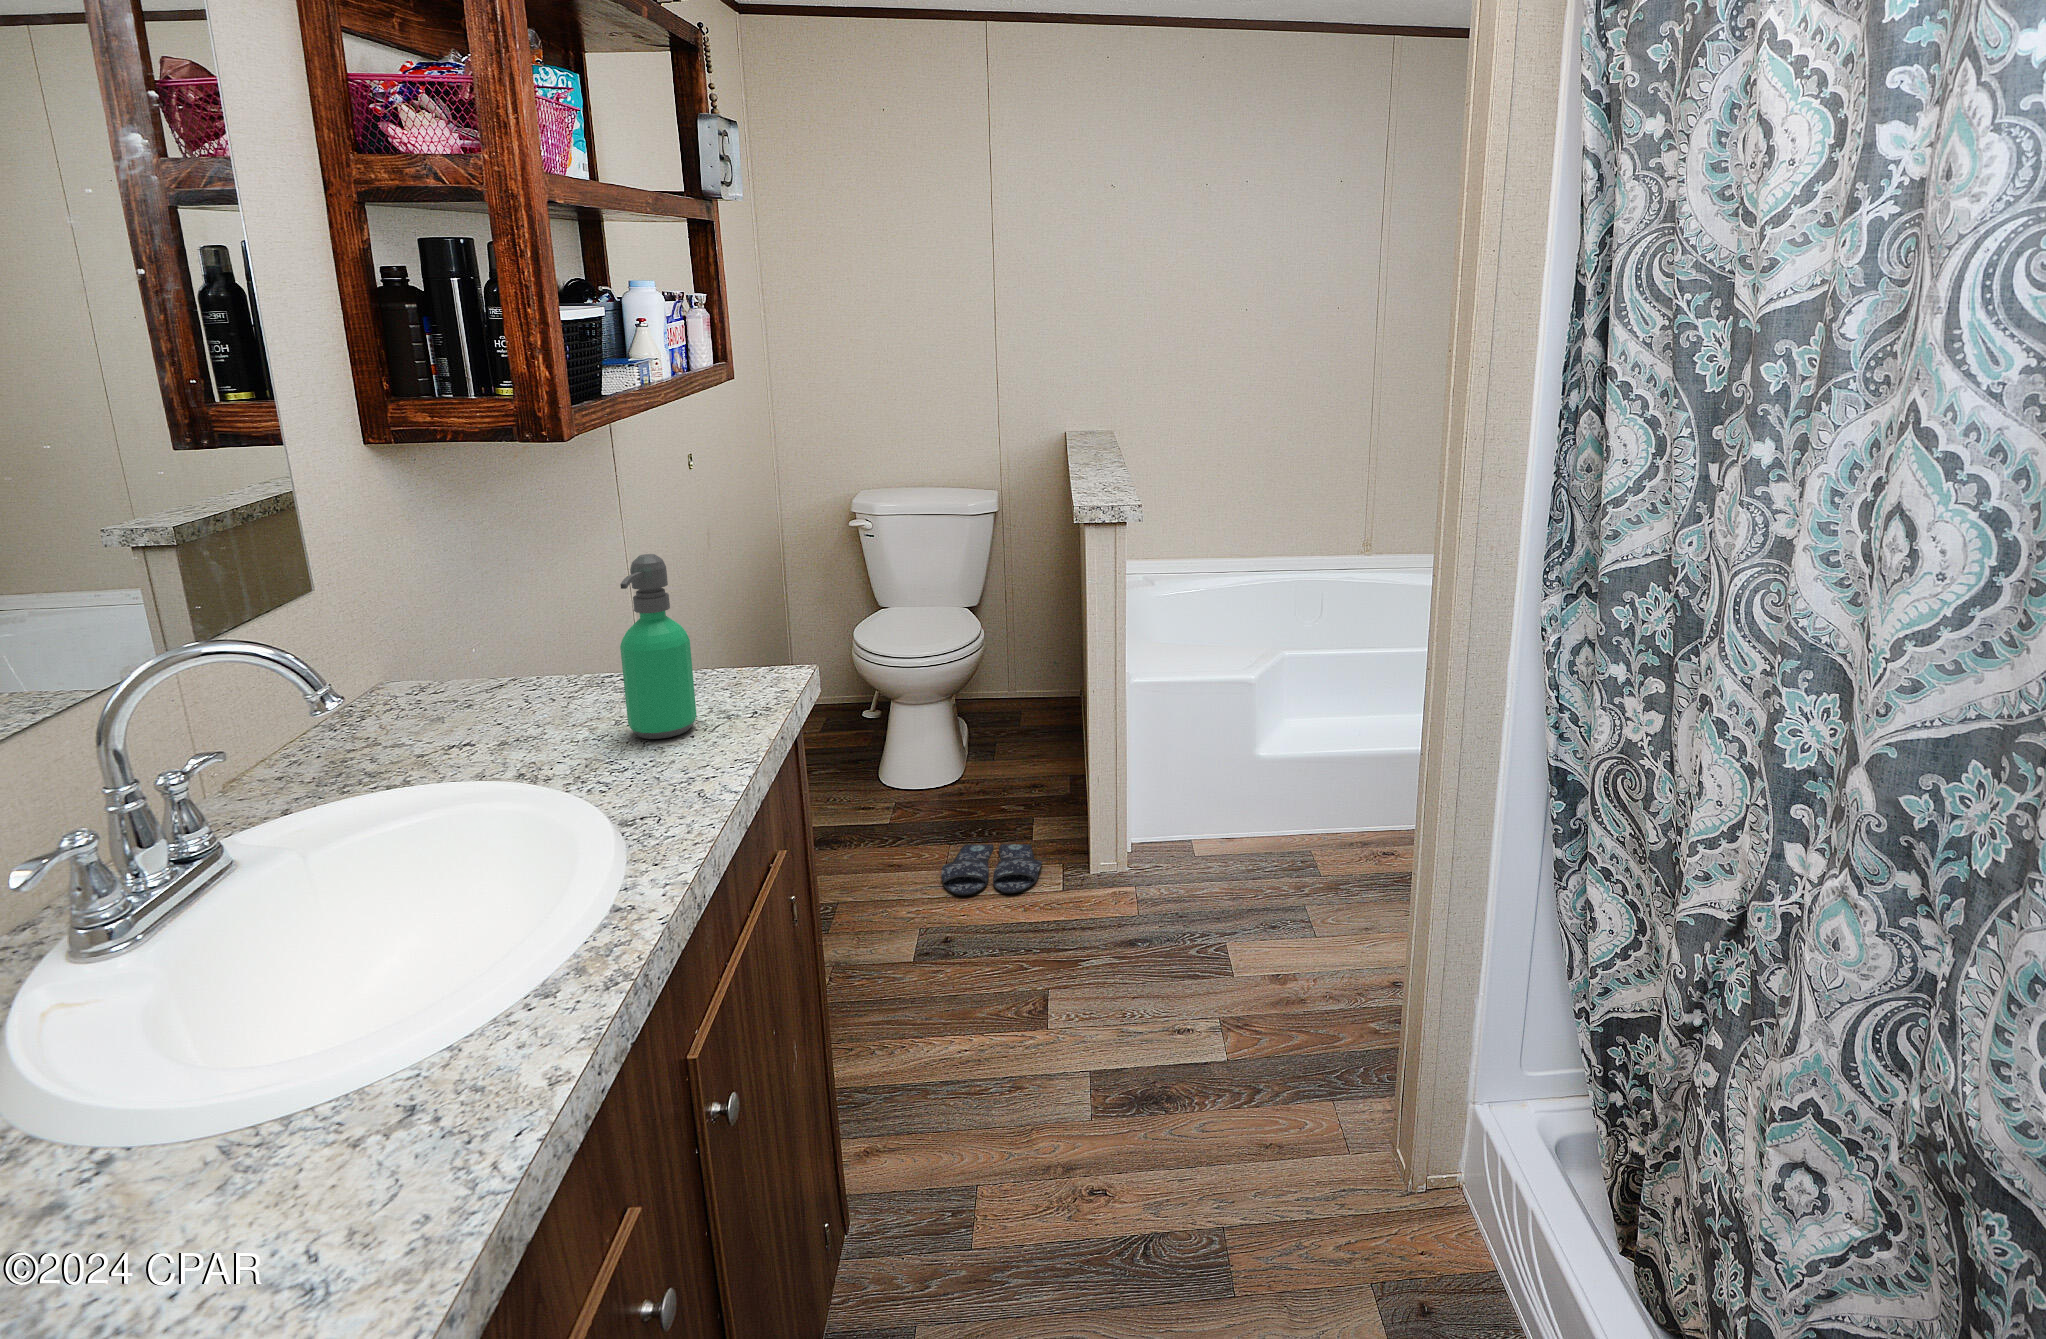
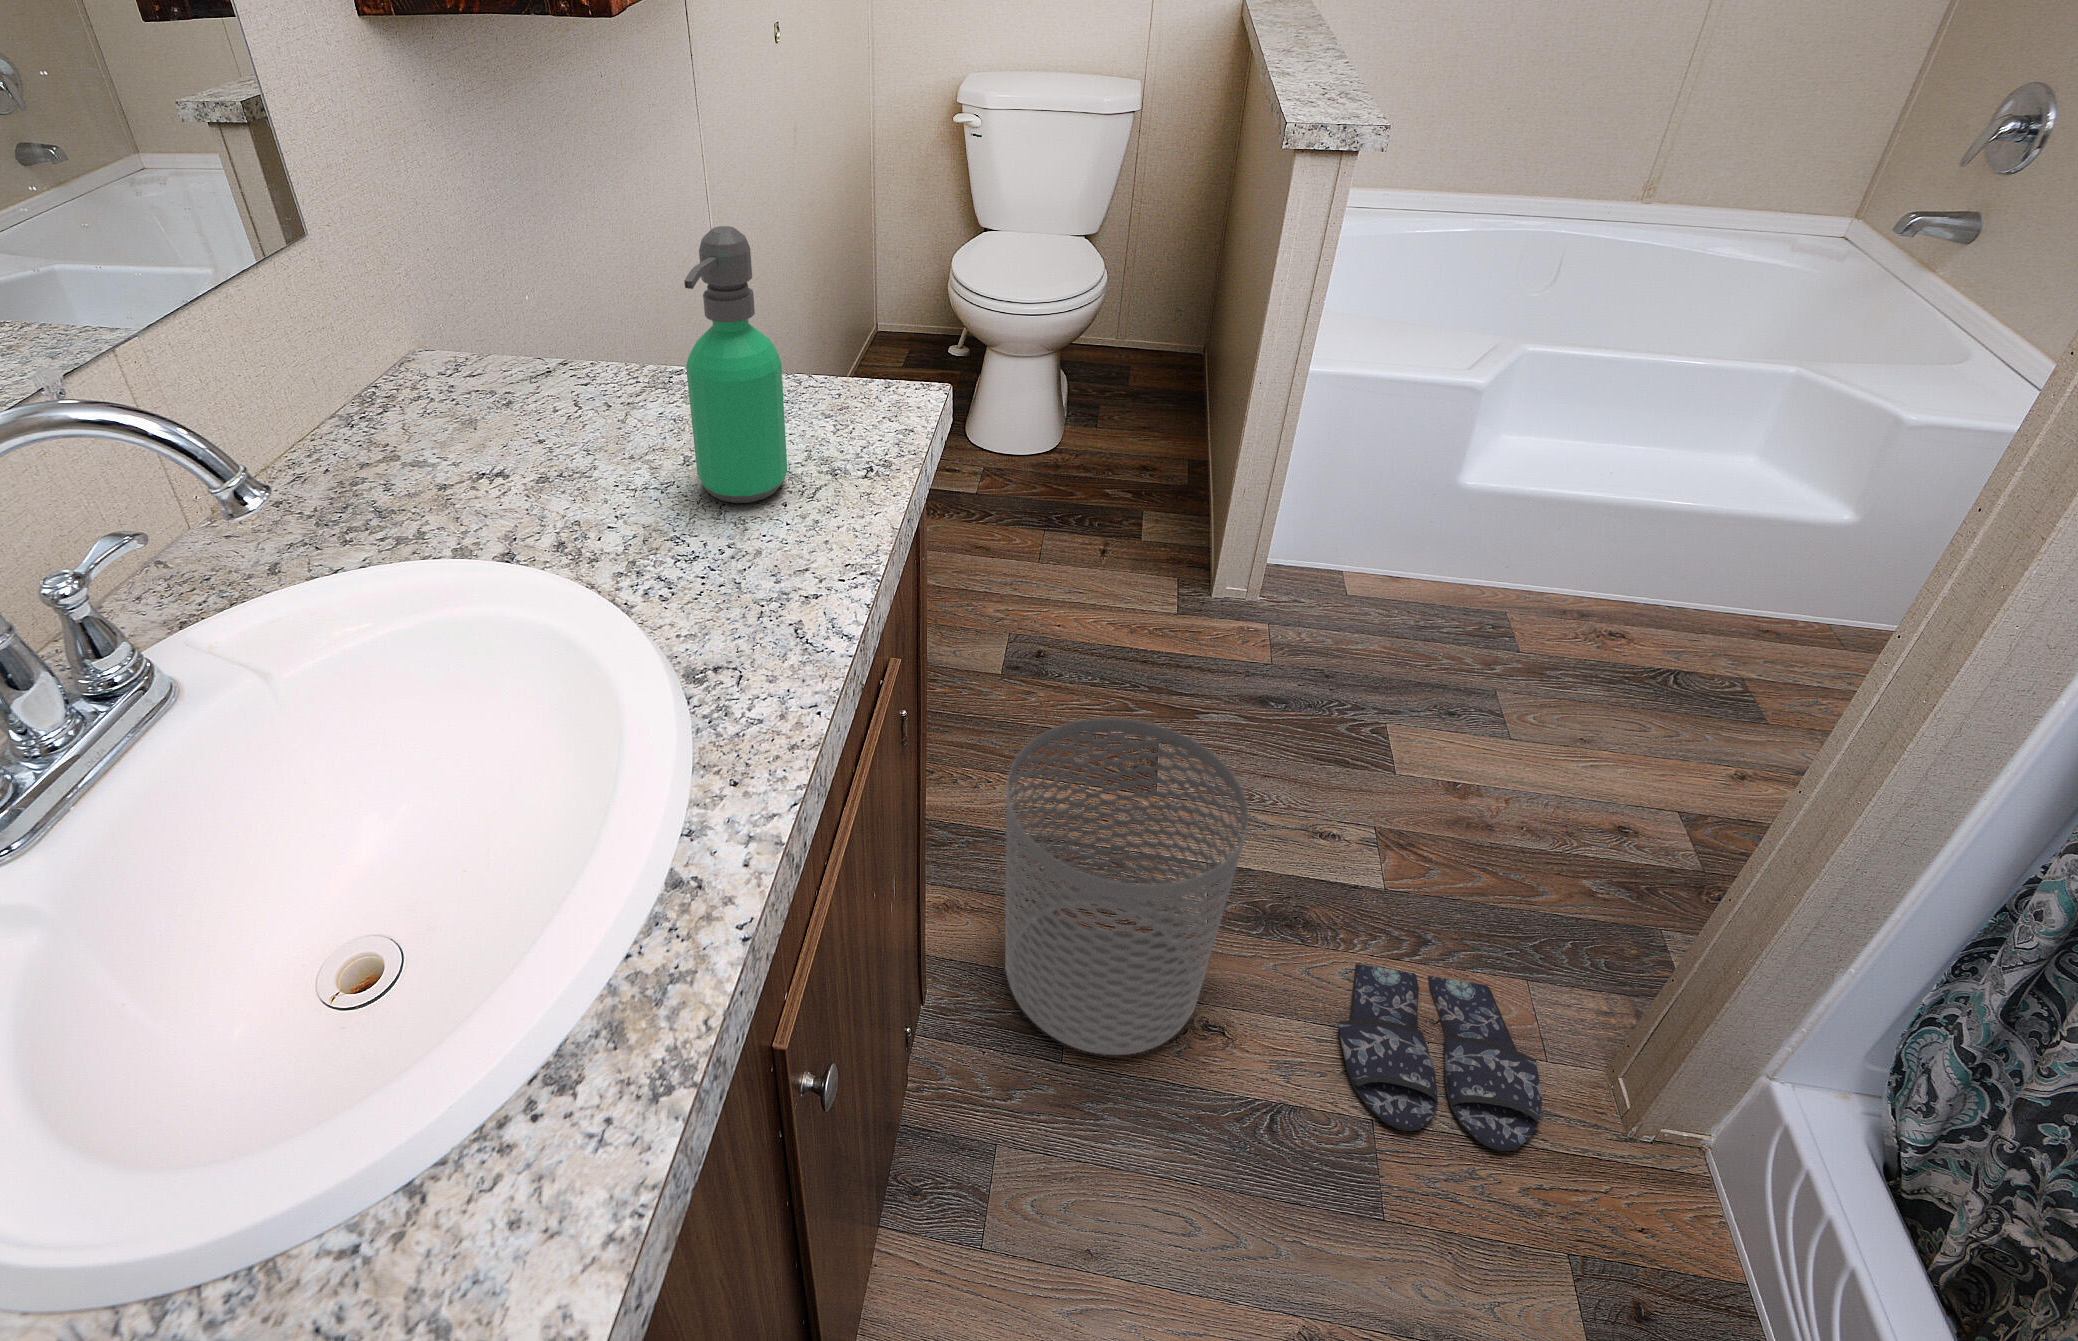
slippers: present [941,844,1042,895] -> present [1339,964,1542,1151]
waste bin: none [900,936,1089,1232] -> present [1005,718,1248,1055]

